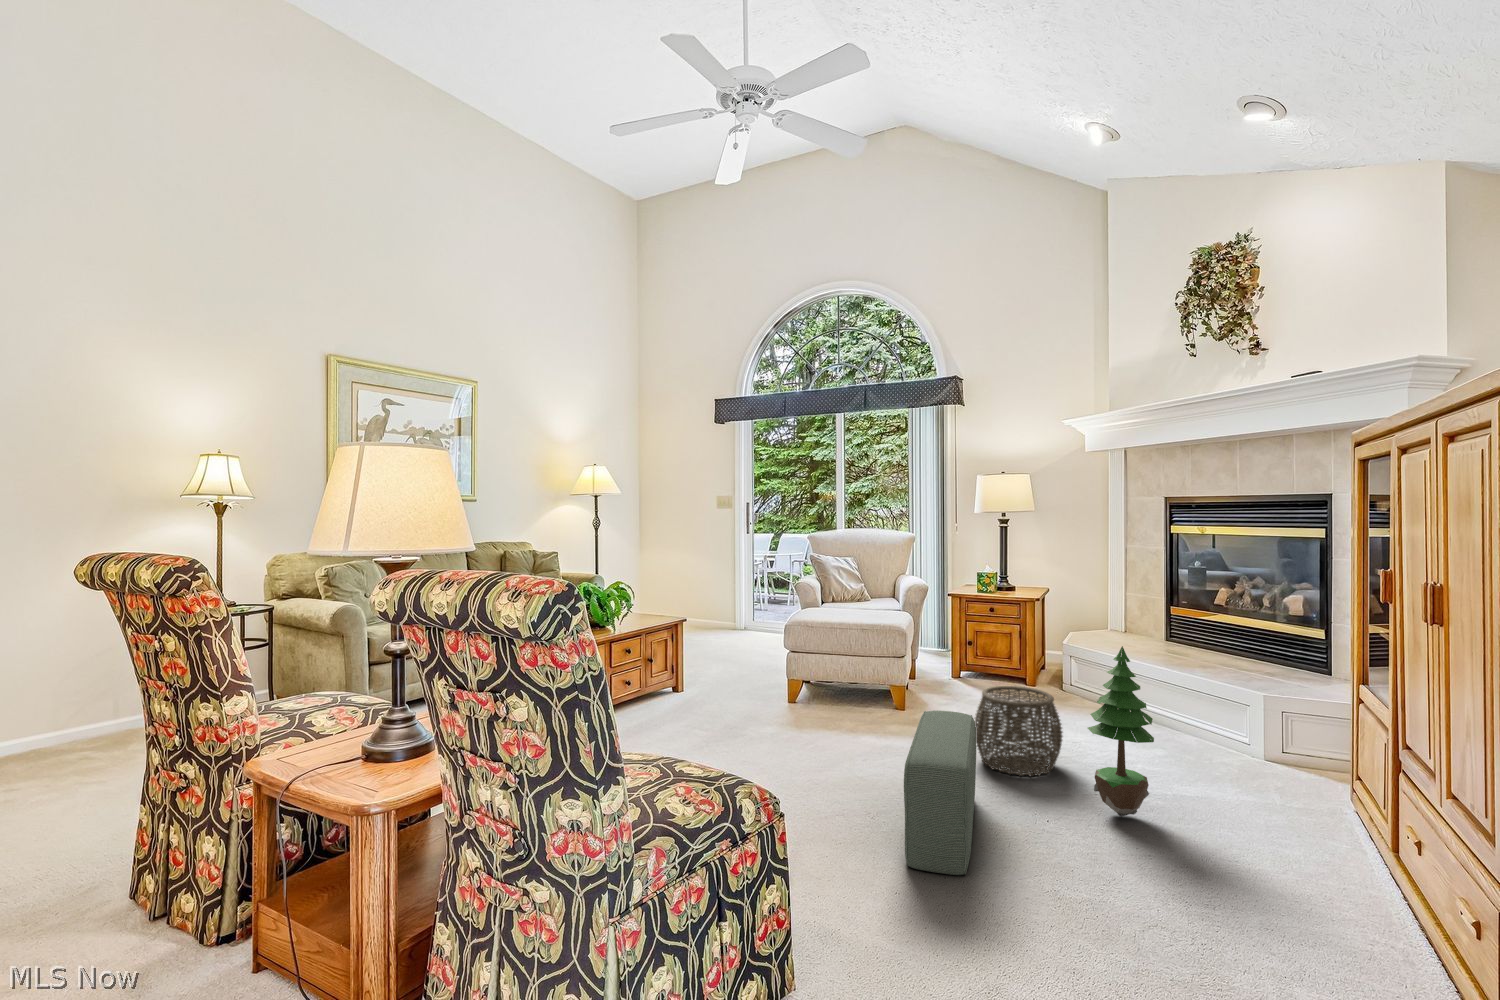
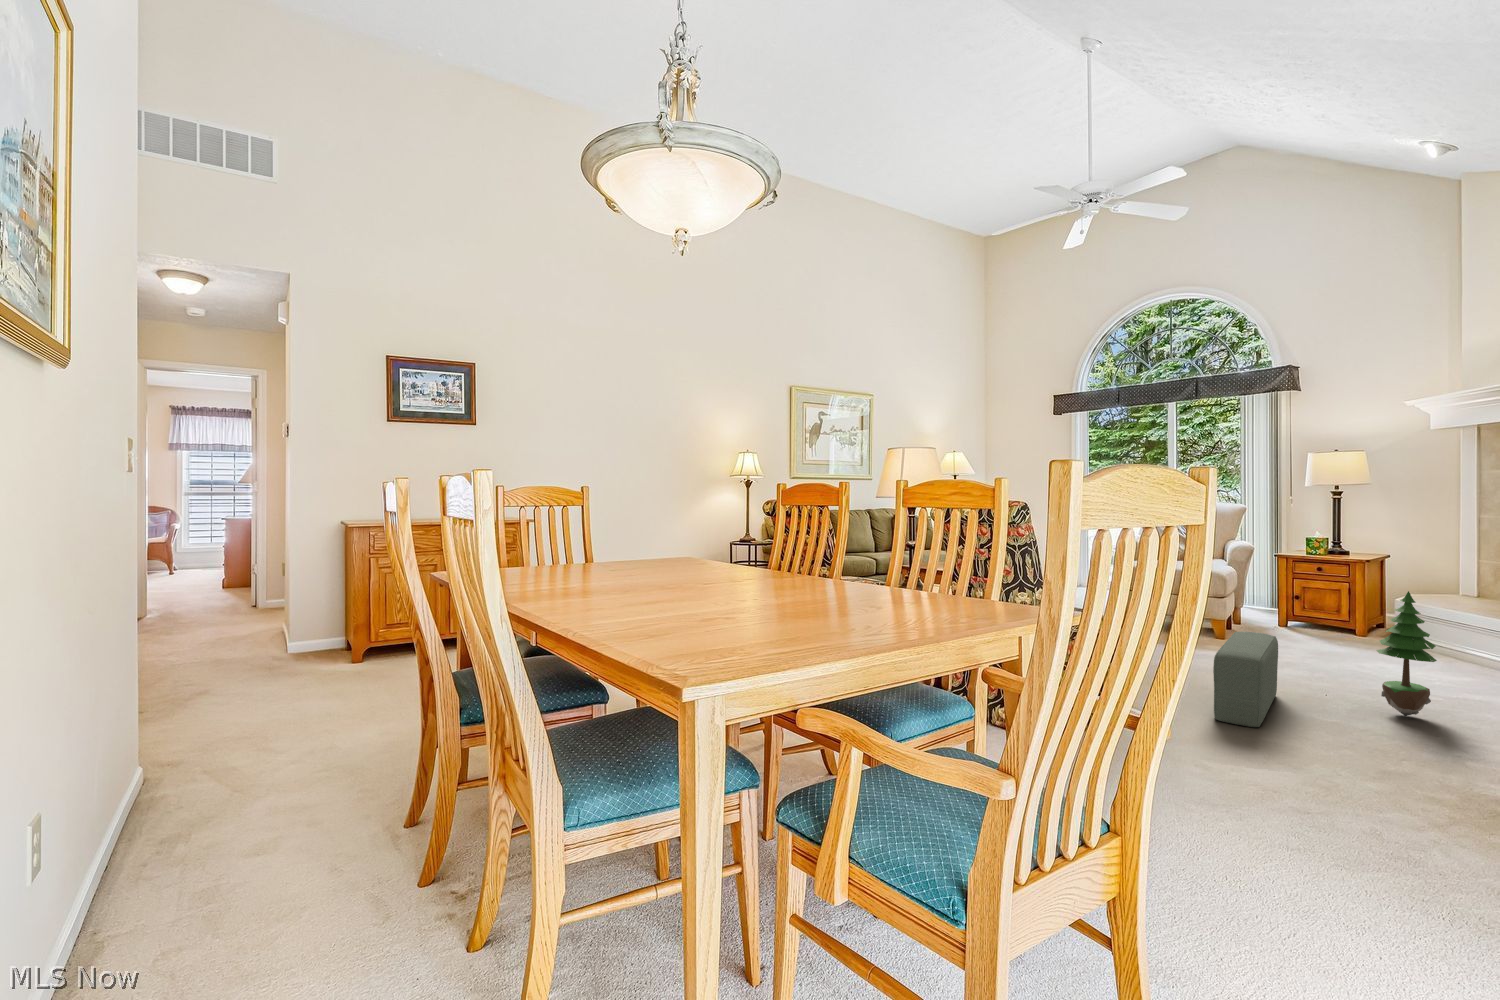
woven basket: present [975,686,1063,776] -> none [1283,623,1366,690]

